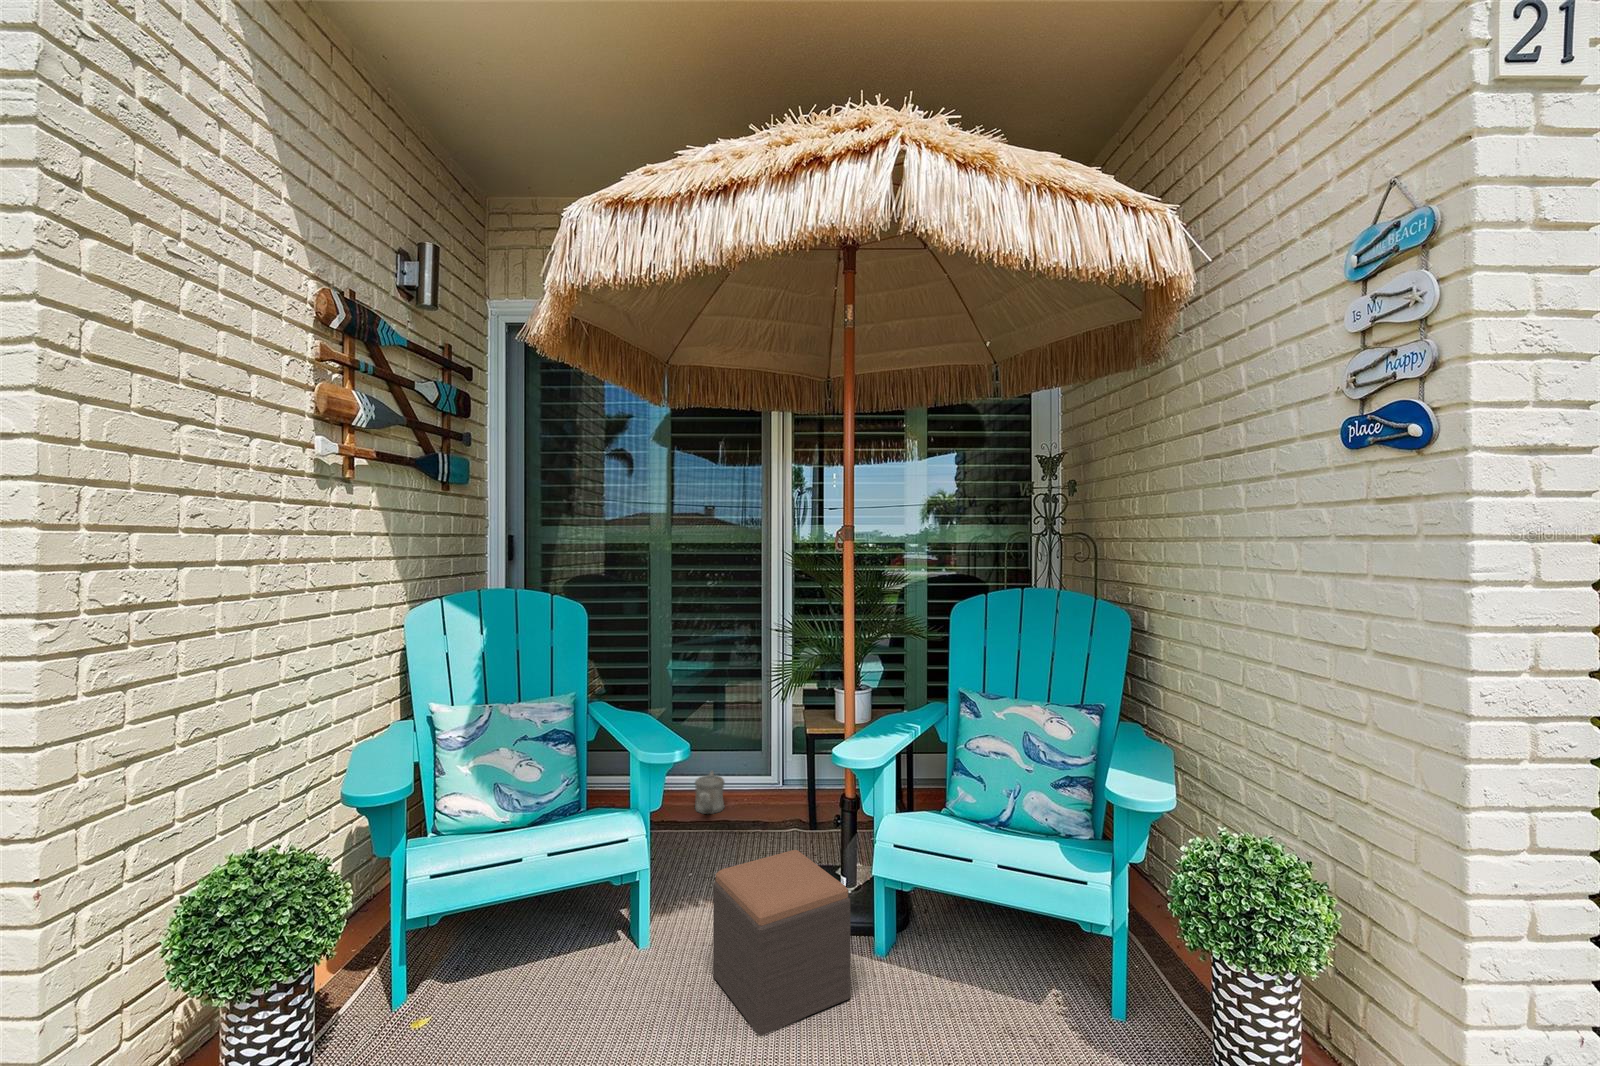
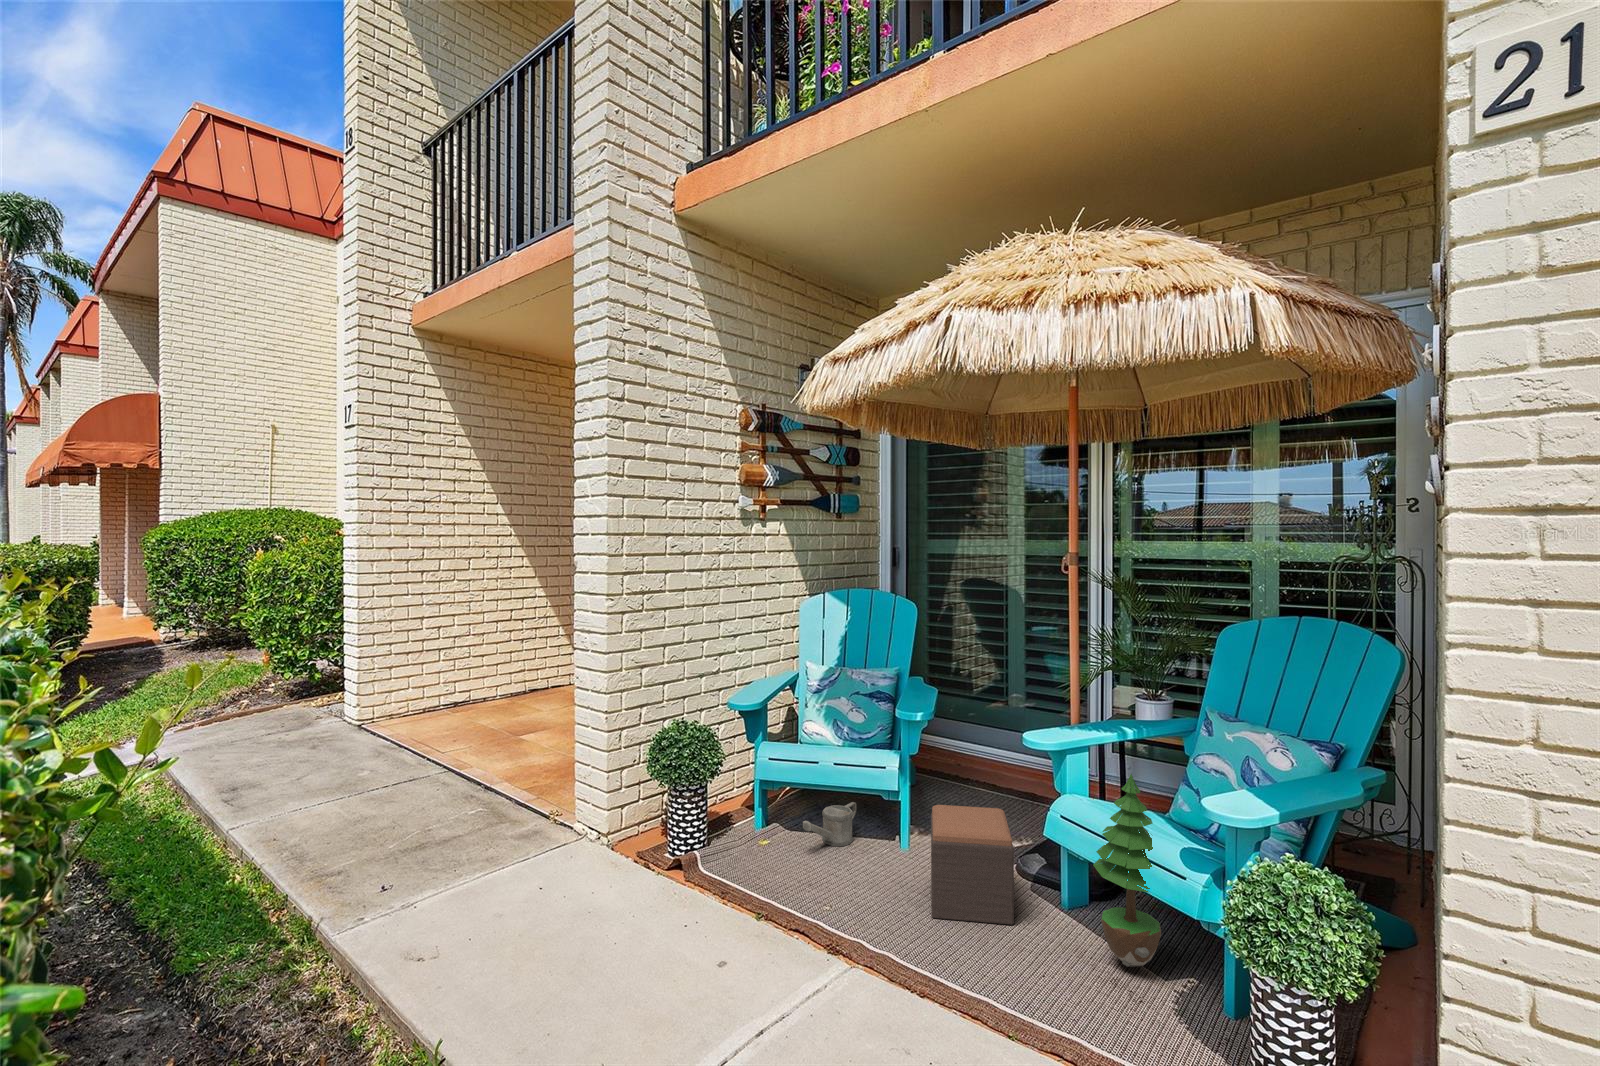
watering can: present [695,771,725,814] -> present [803,802,856,846]
potted tree: none [950,771,1033,999] -> present [1093,774,1161,967]

